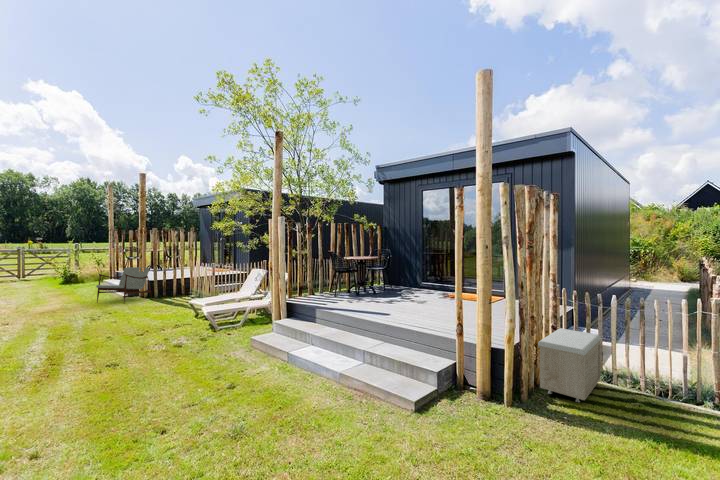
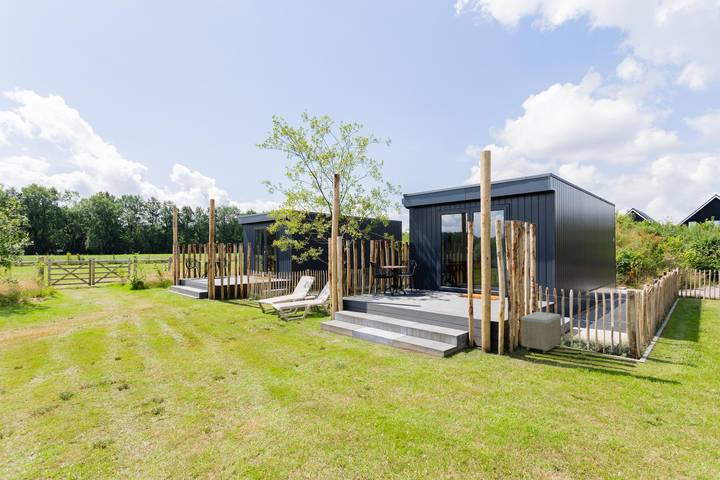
armchair: present [96,267,152,303] -> none [180,275,219,304]

